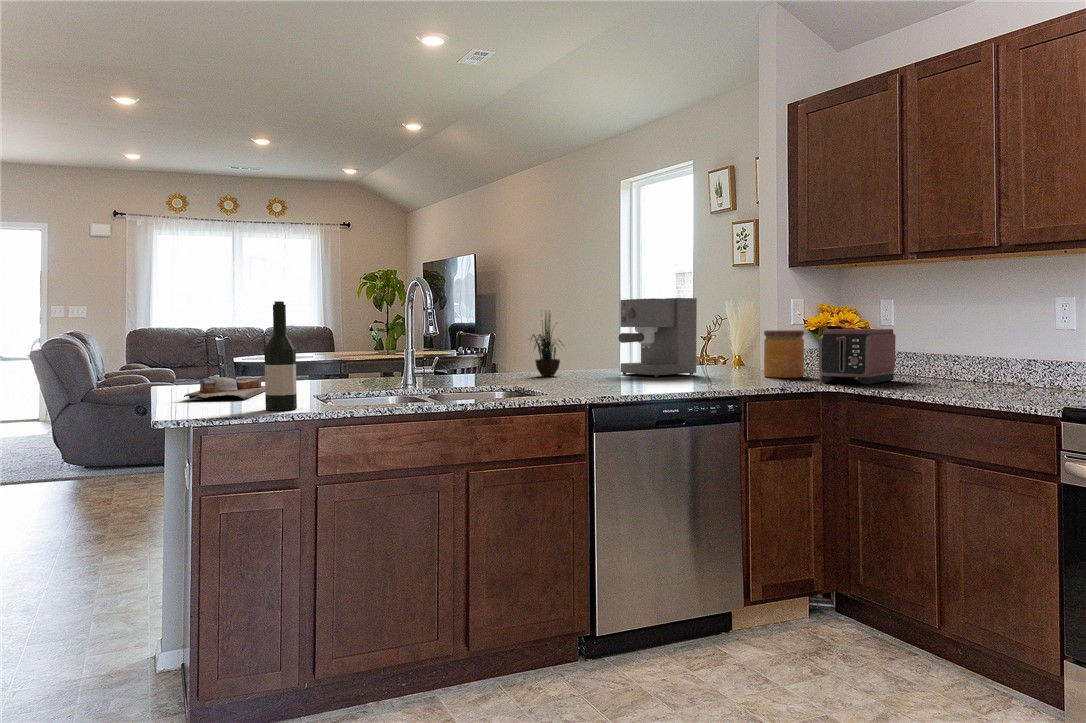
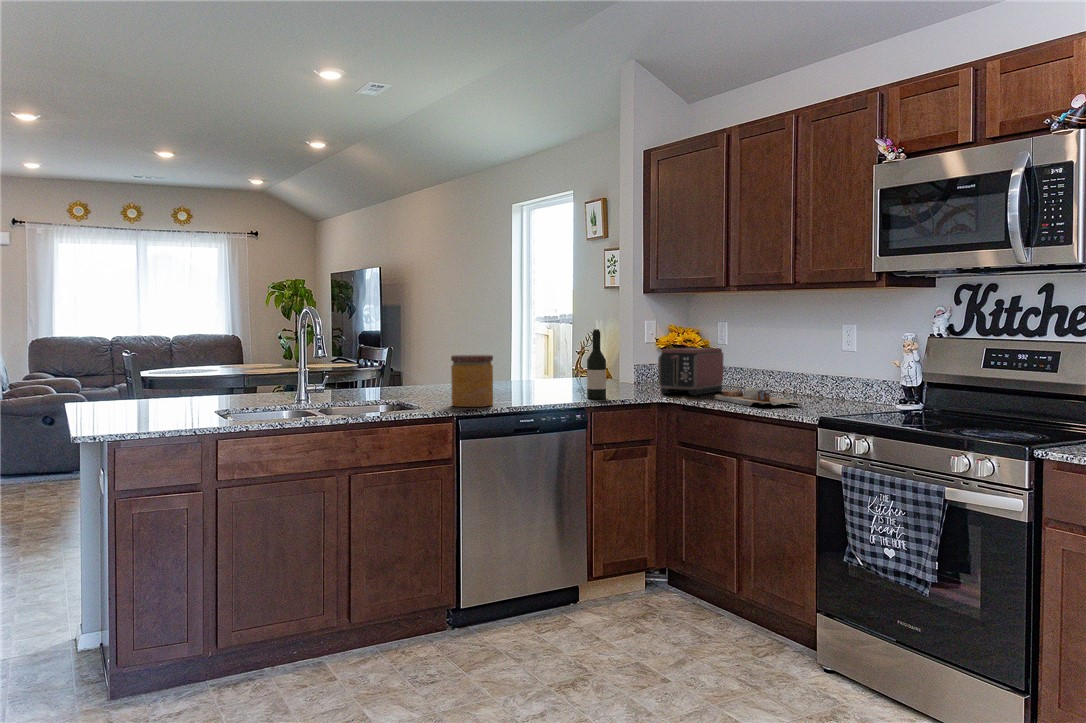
coffee maker: present [618,298,697,377] -> none [493,320,563,389]
wine bottle: present [264,301,297,411] -> present [587,329,606,399]
potted plant: present [531,315,560,376] -> none [412,319,449,389]
jar: present [764,330,804,378] -> present [451,355,493,407]
cutting board: present [184,377,265,400] -> present [715,388,802,406]

